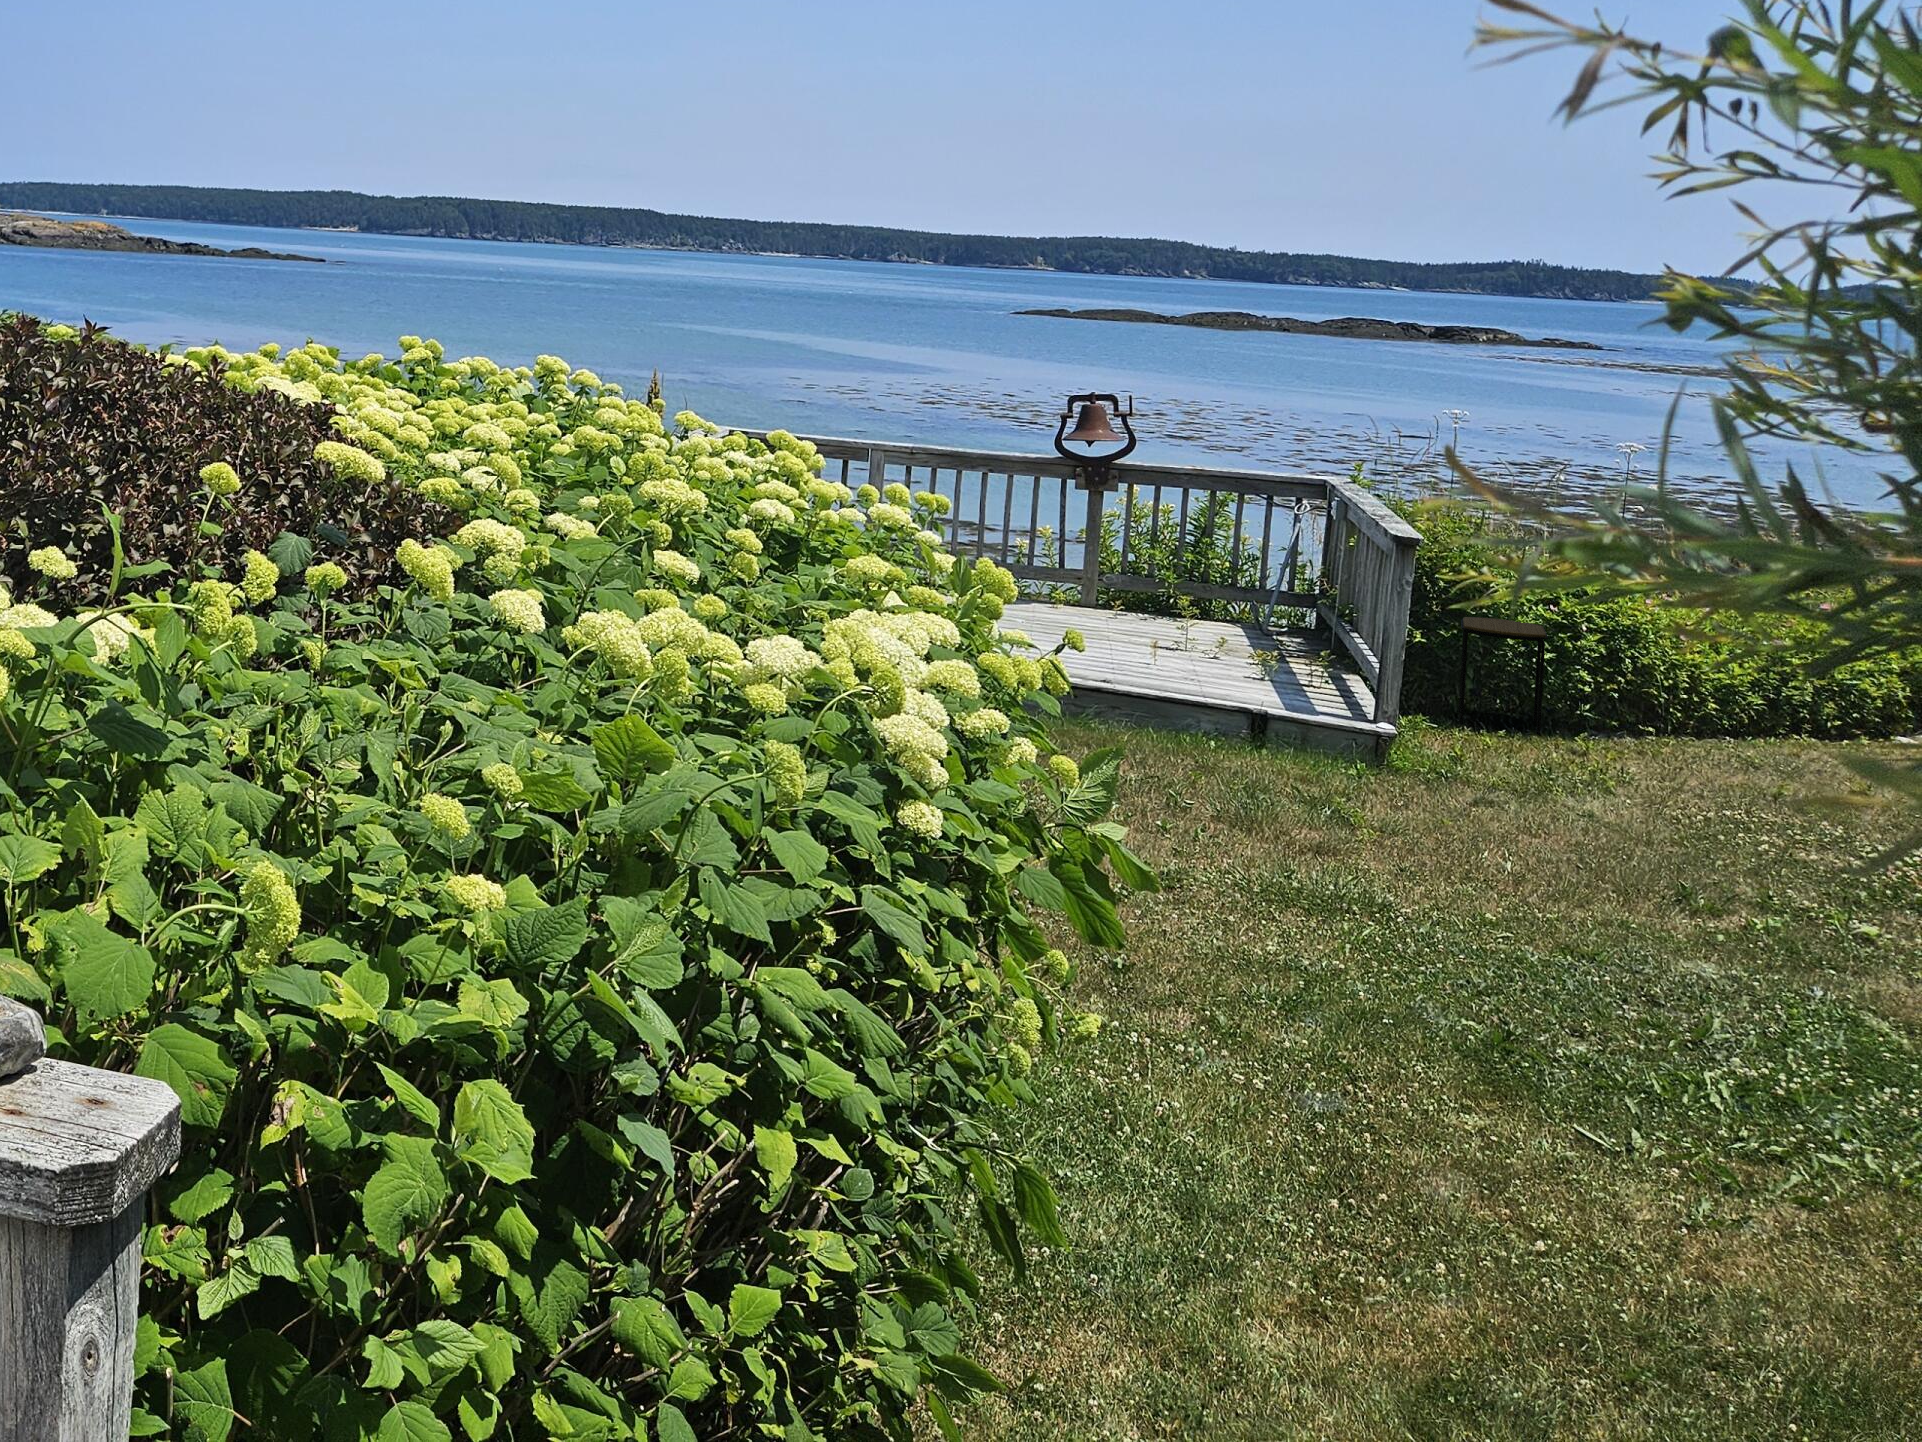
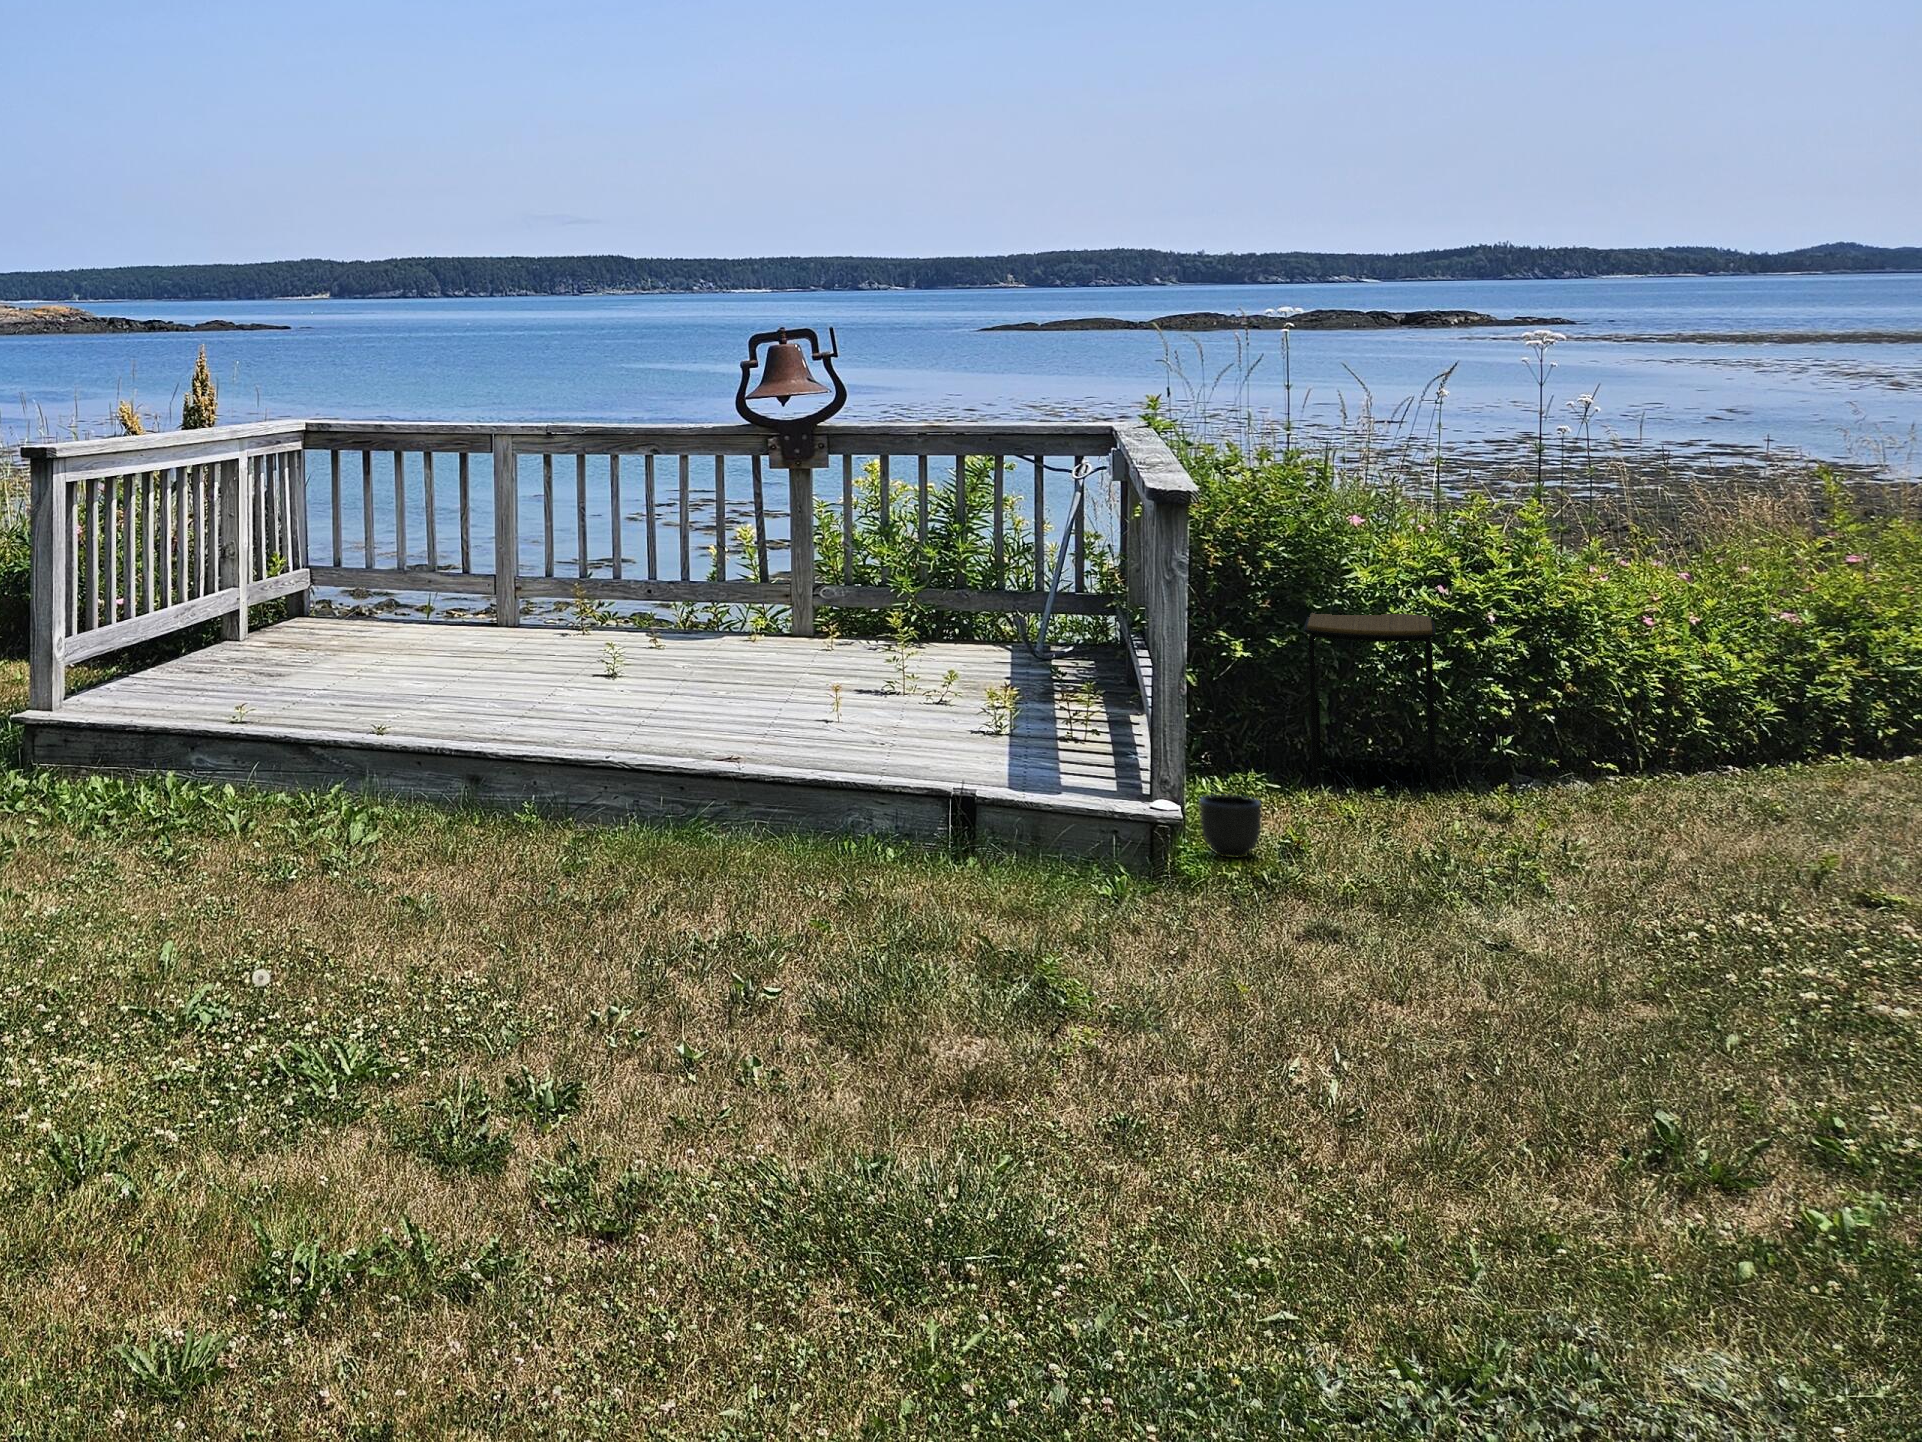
planter: none [1403,722,1442,760] -> present [1199,795,1262,858]

